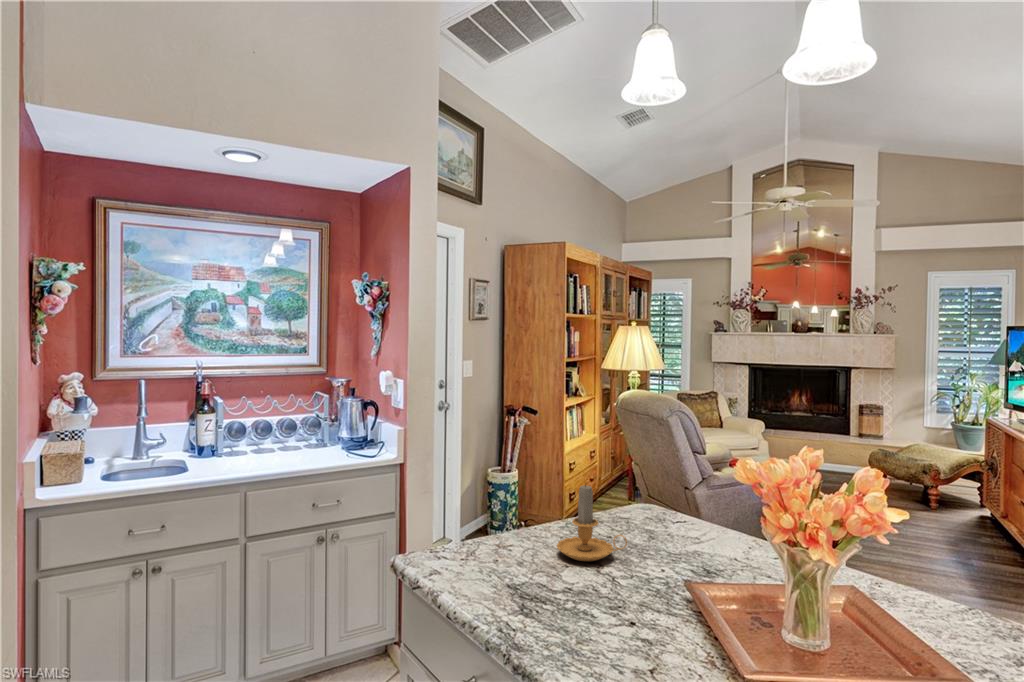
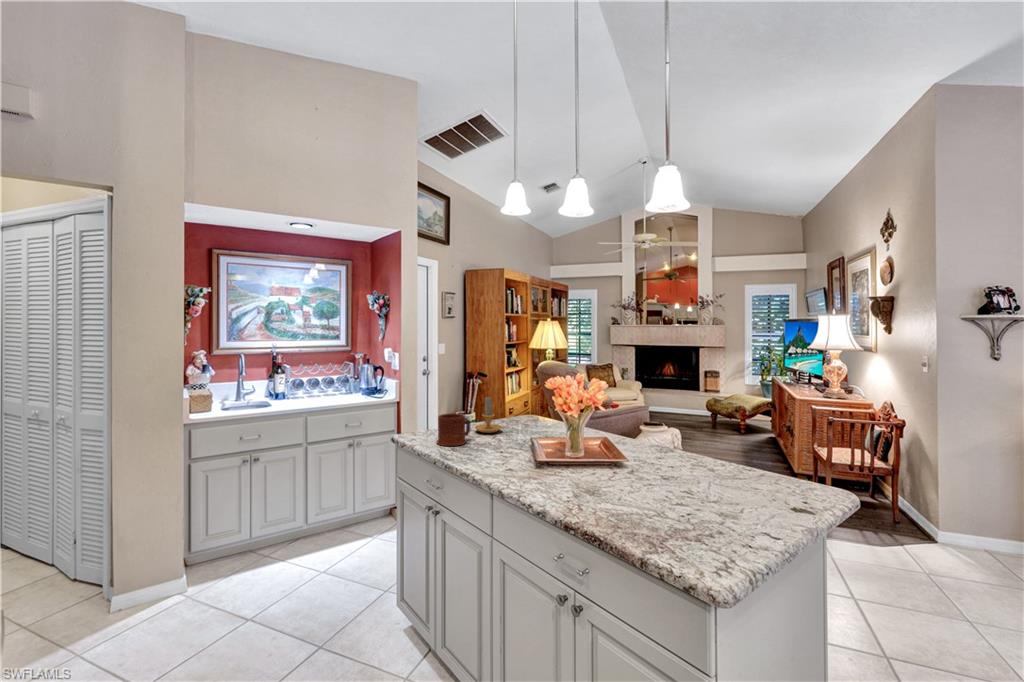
mug: none [486,526,556,607] -> present [437,413,470,446]

